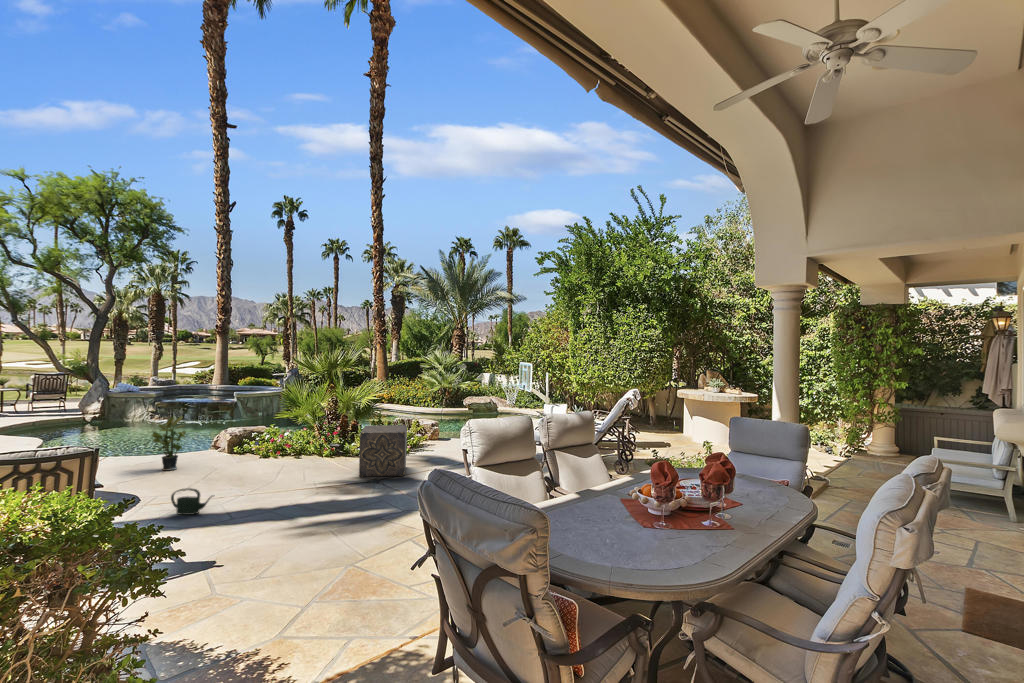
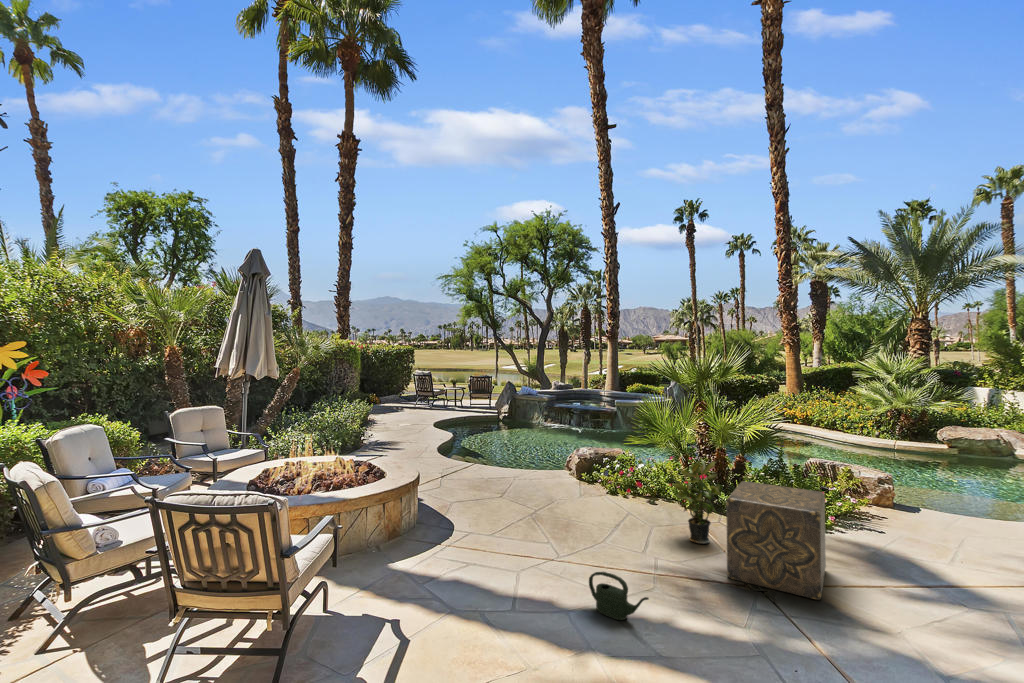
potted plant: present [152,416,186,471] -> present [674,459,721,544]
watering can: present [171,488,212,515] -> present [589,572,649,620]

